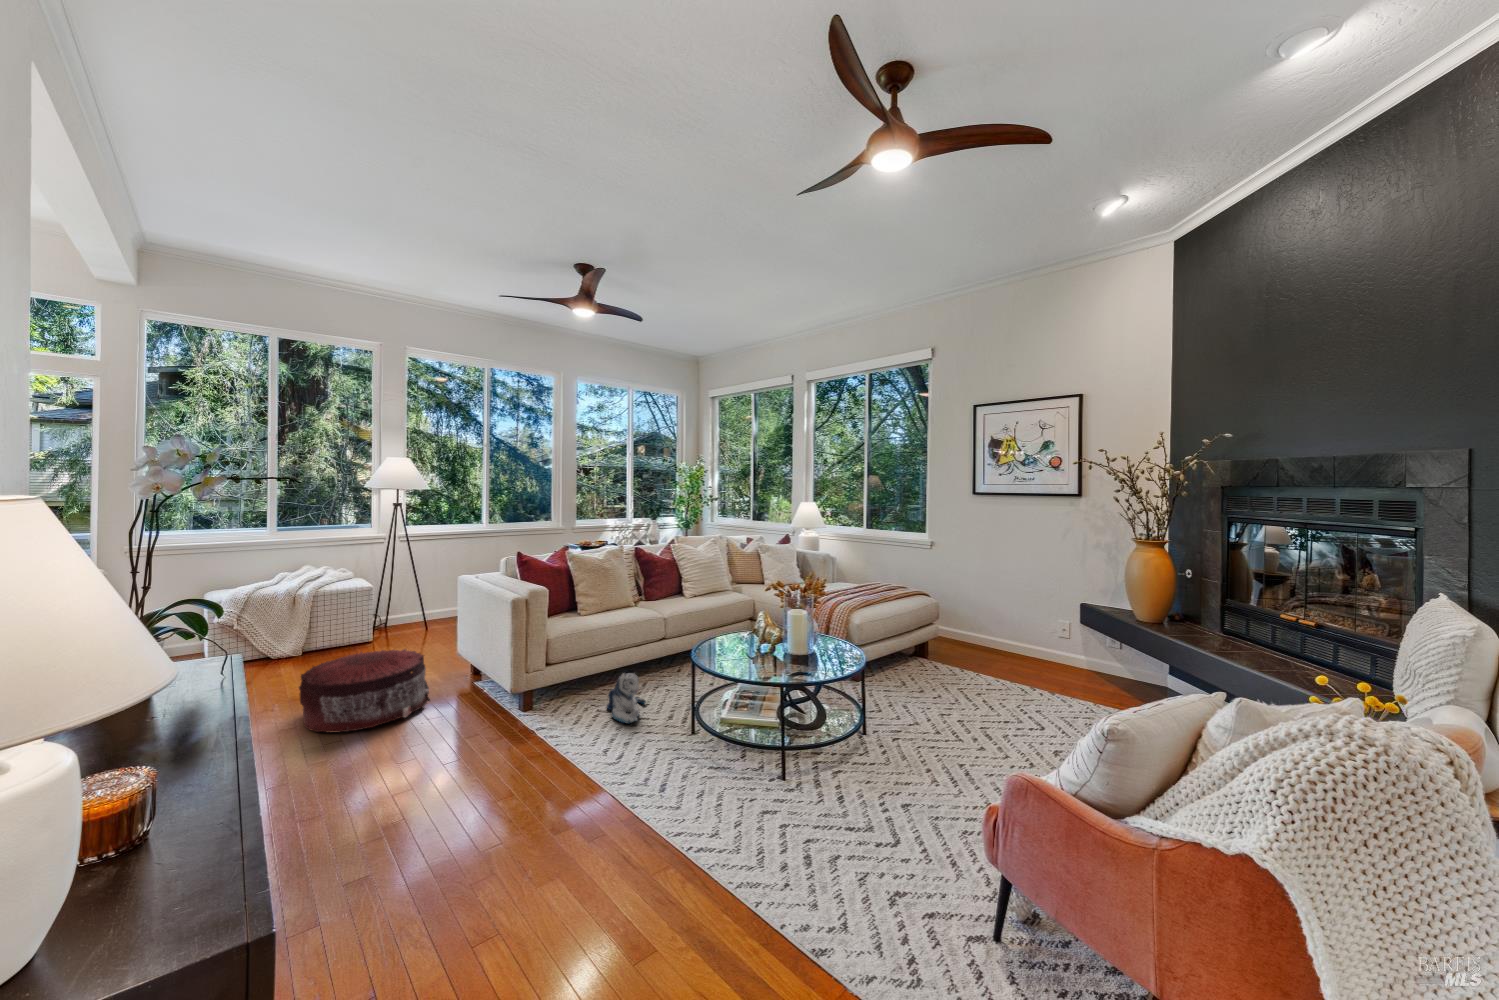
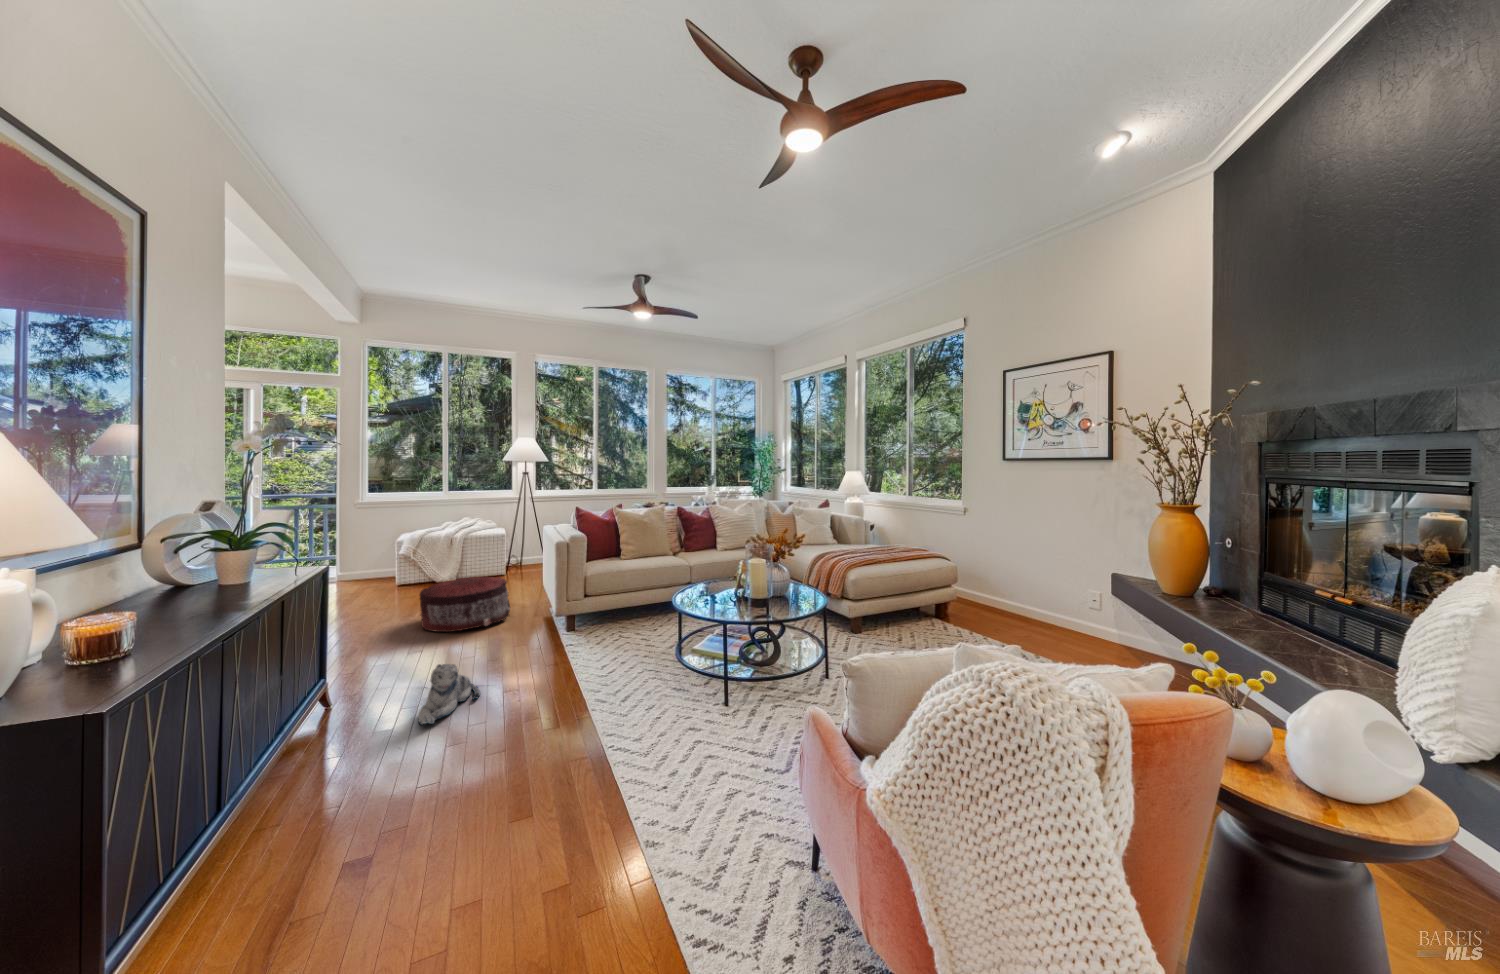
plush toy: present [607,673,646,724] -> present [418,664,480,725]

